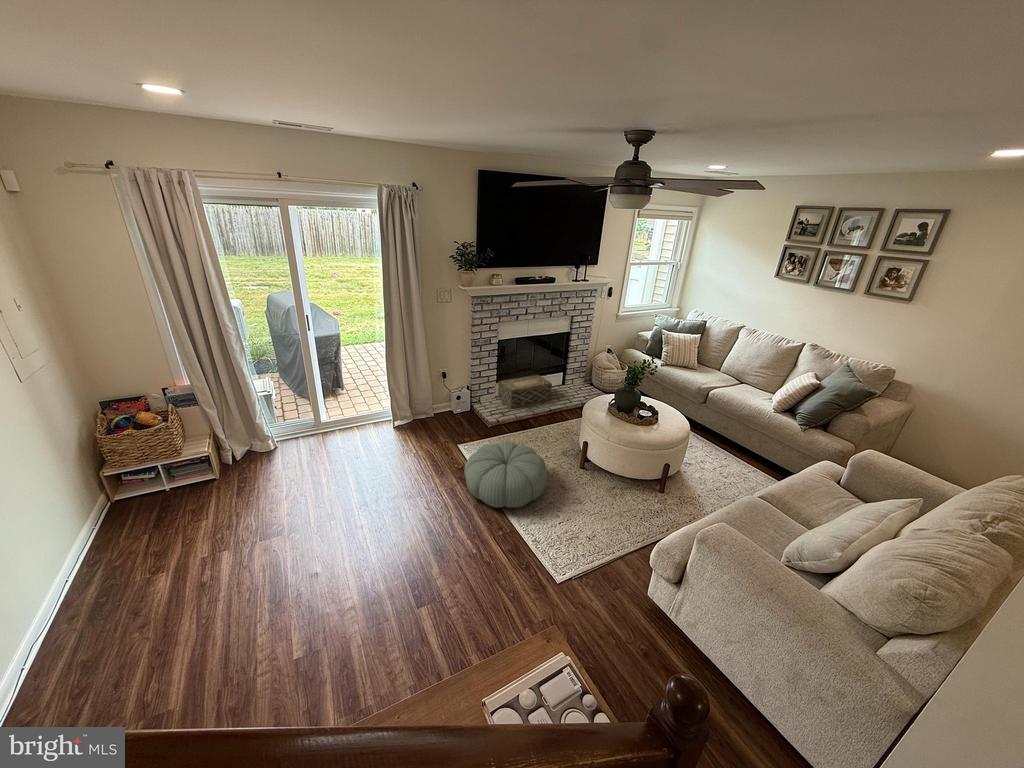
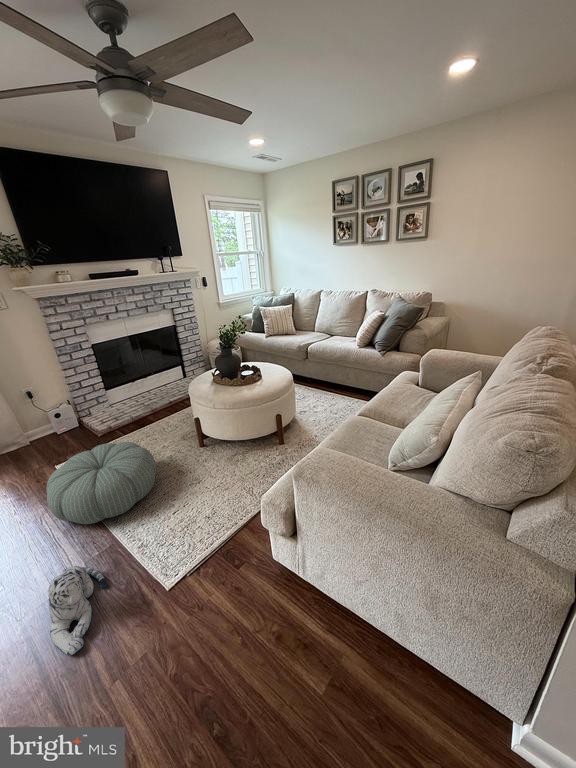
woven basket: present [498,374,552,408] -> none [106,373,169,413]
plush toy: none [472,537,510,600] -> present [48,566,107,655]

